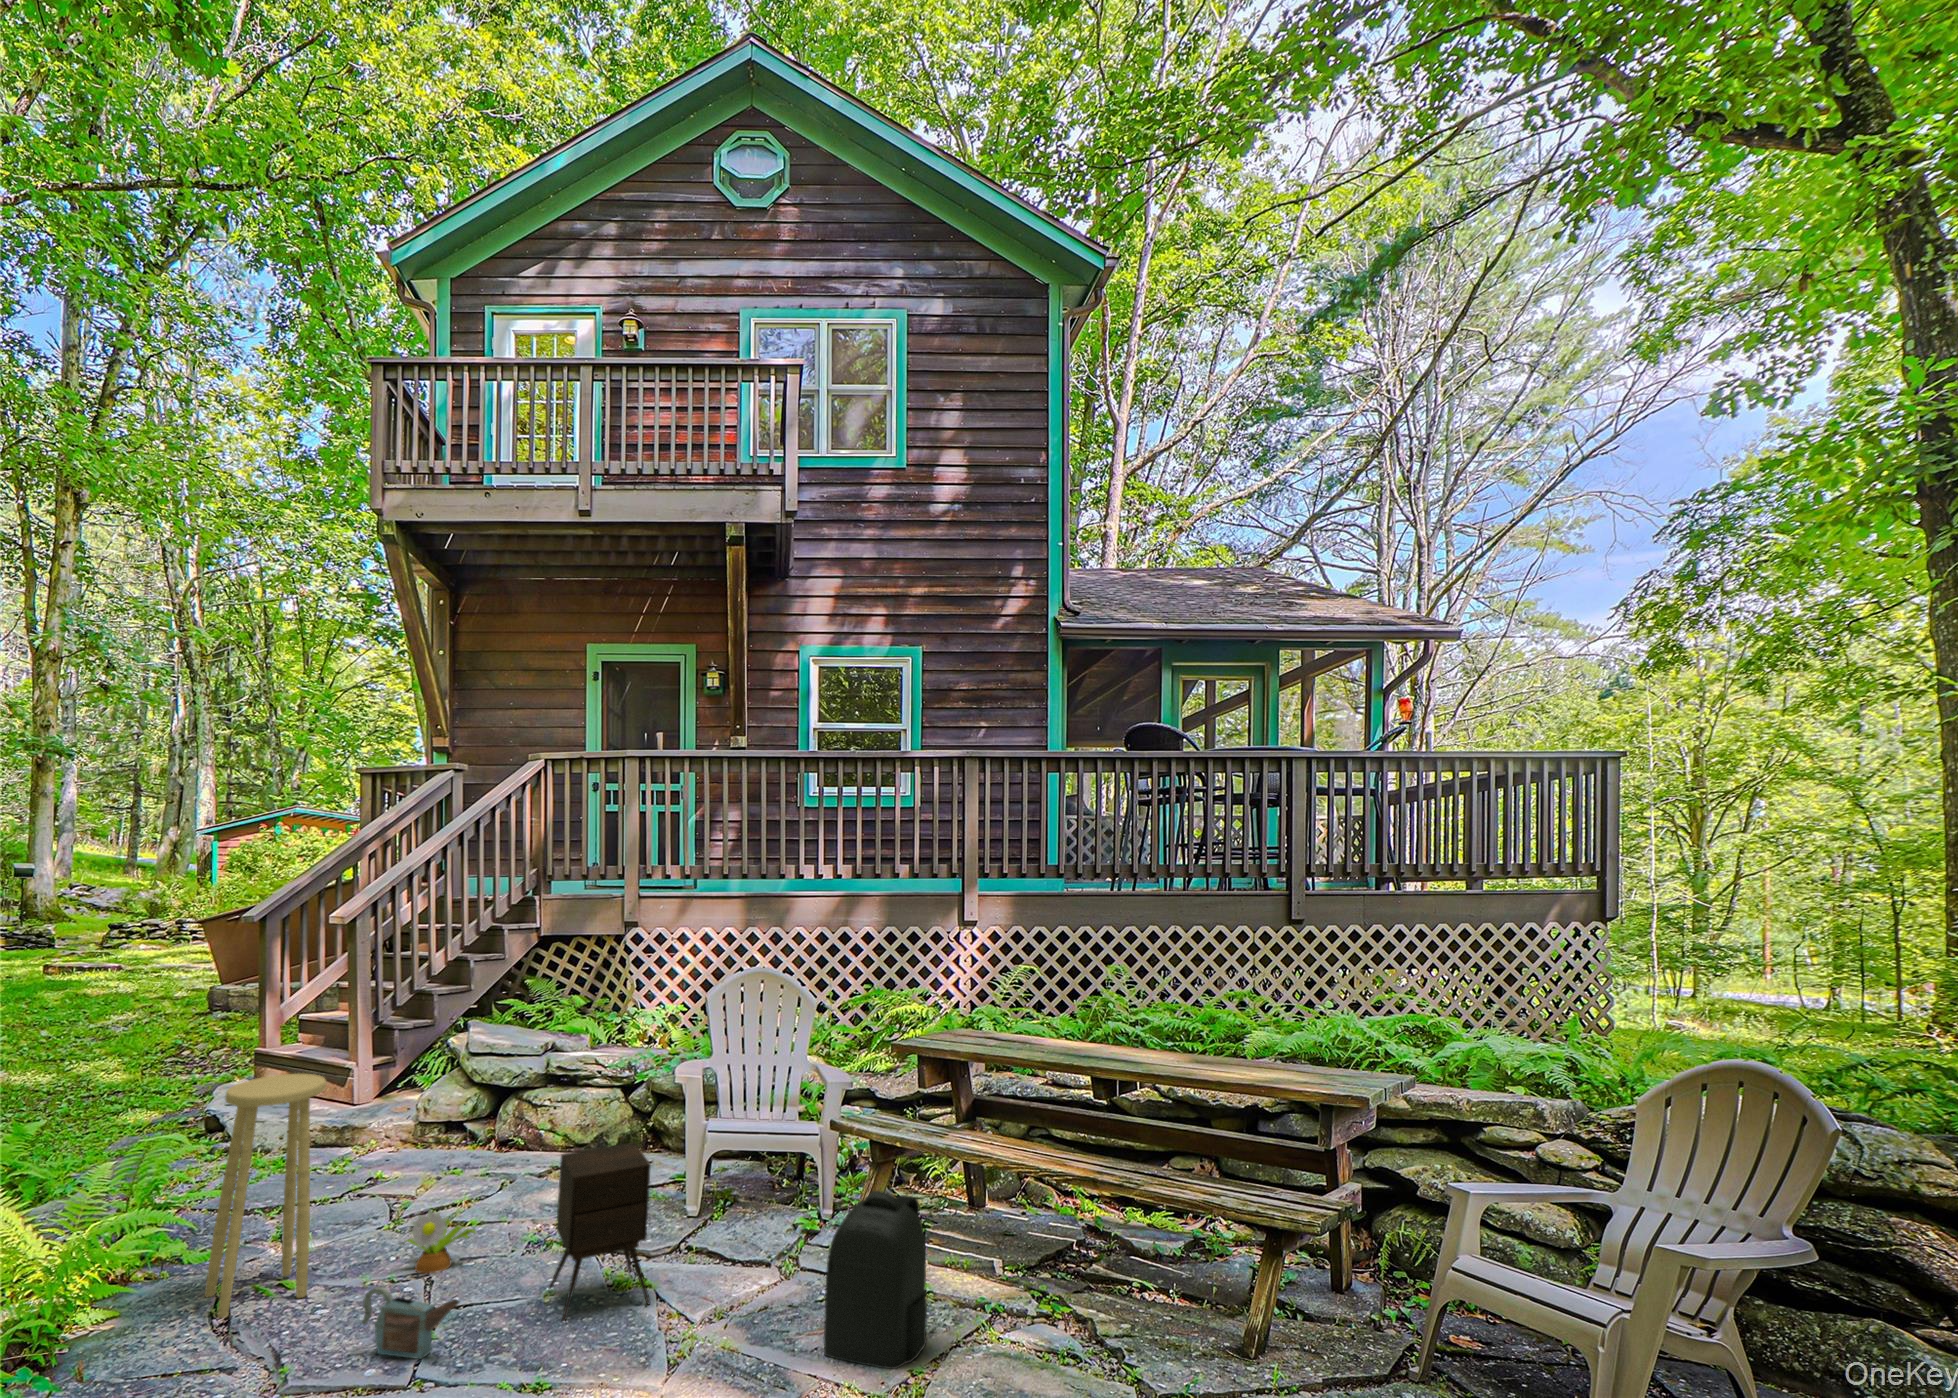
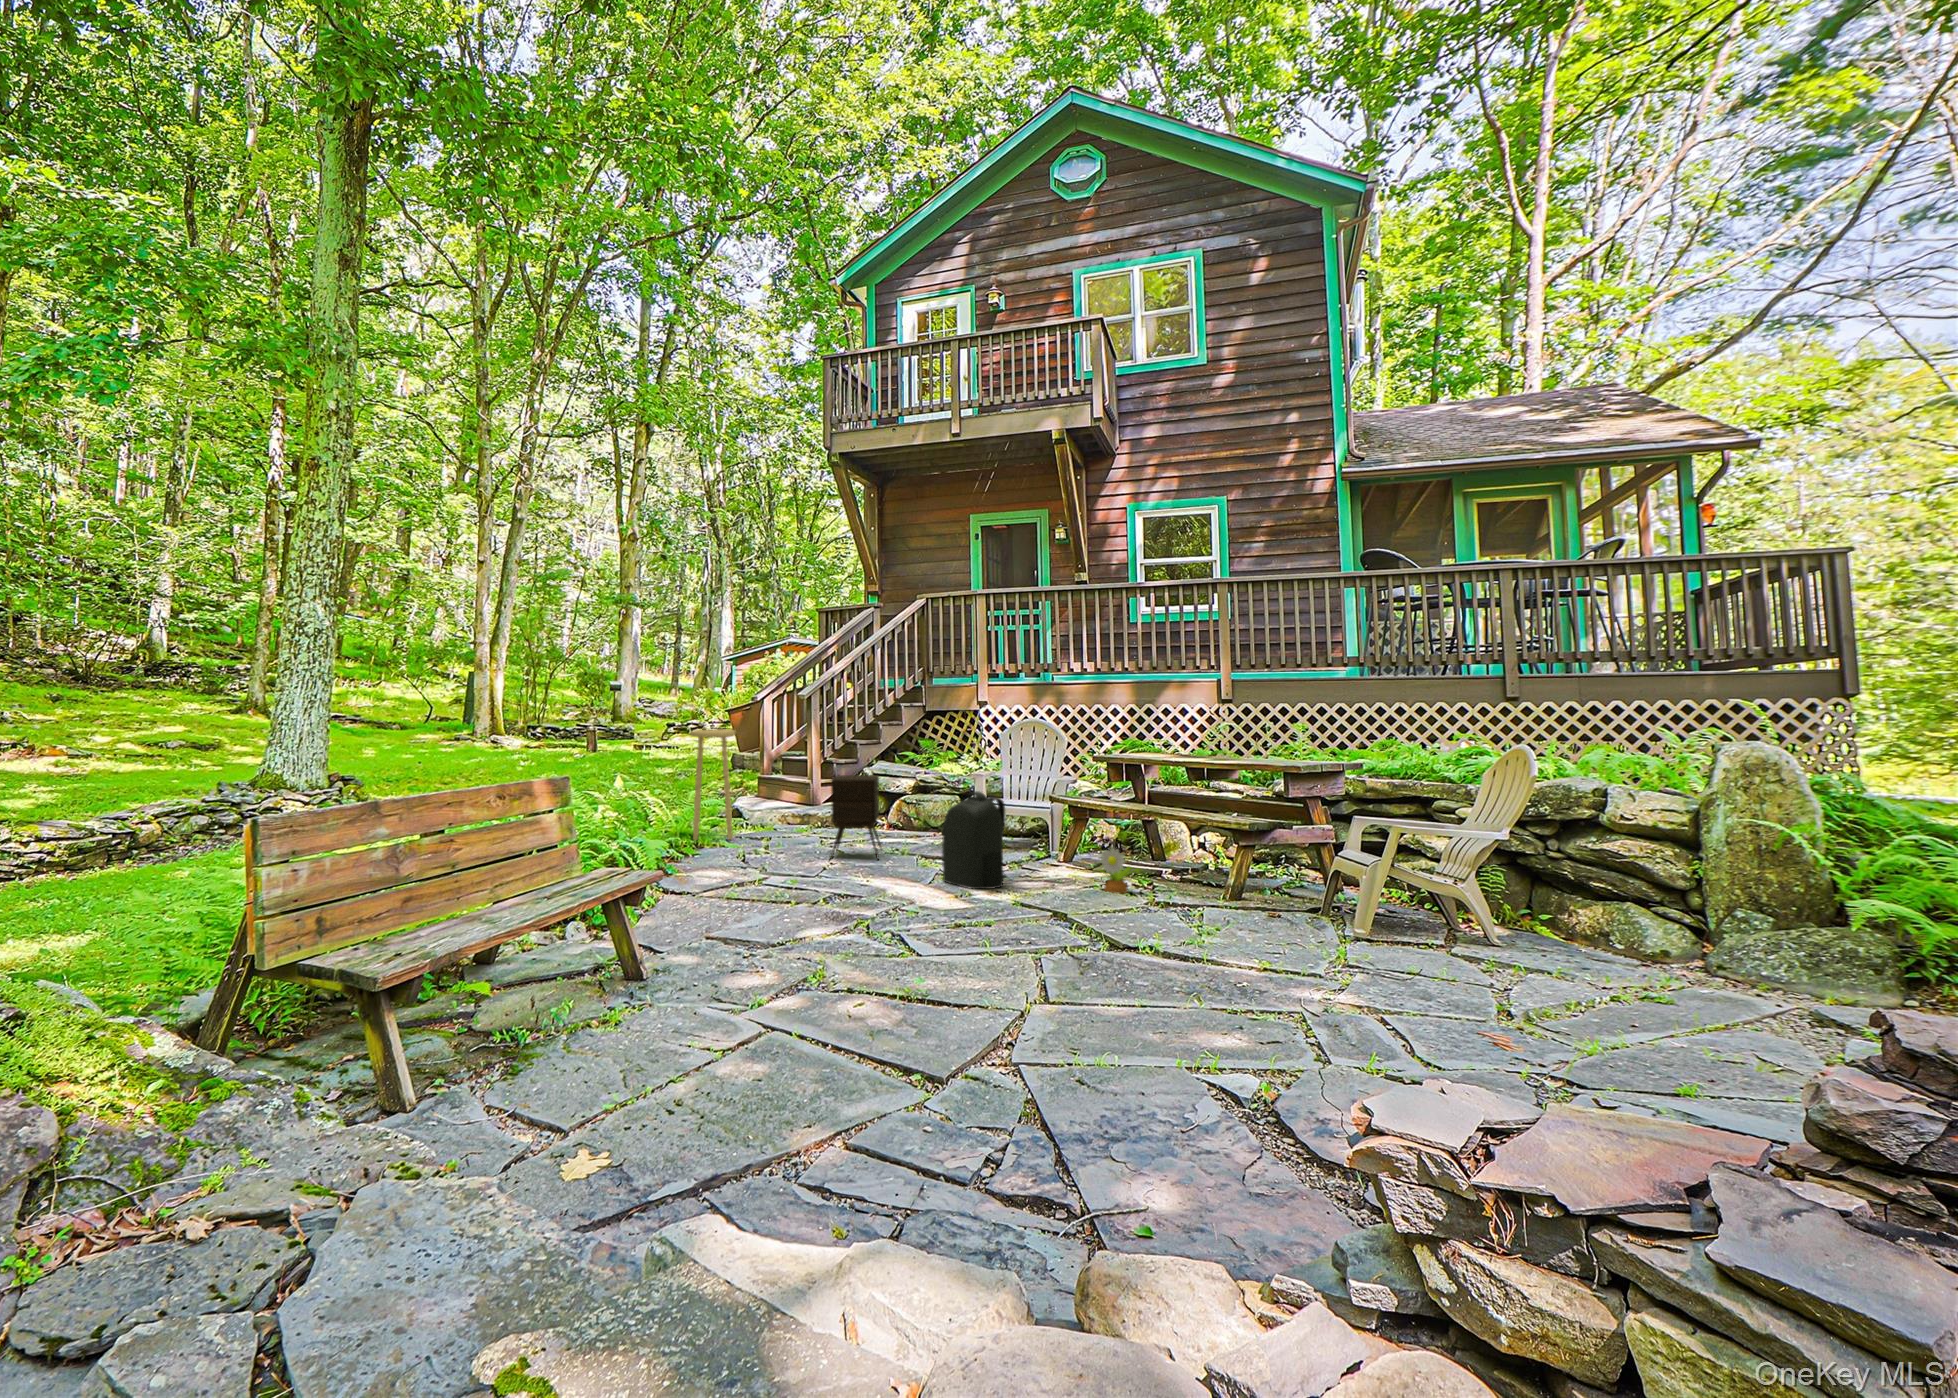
decorative plant: present [405,1210,476,1274] -> present [1099,848,1142,894]
watering can: present [361,1287,459,1359] -> none [735,822,771,857]

